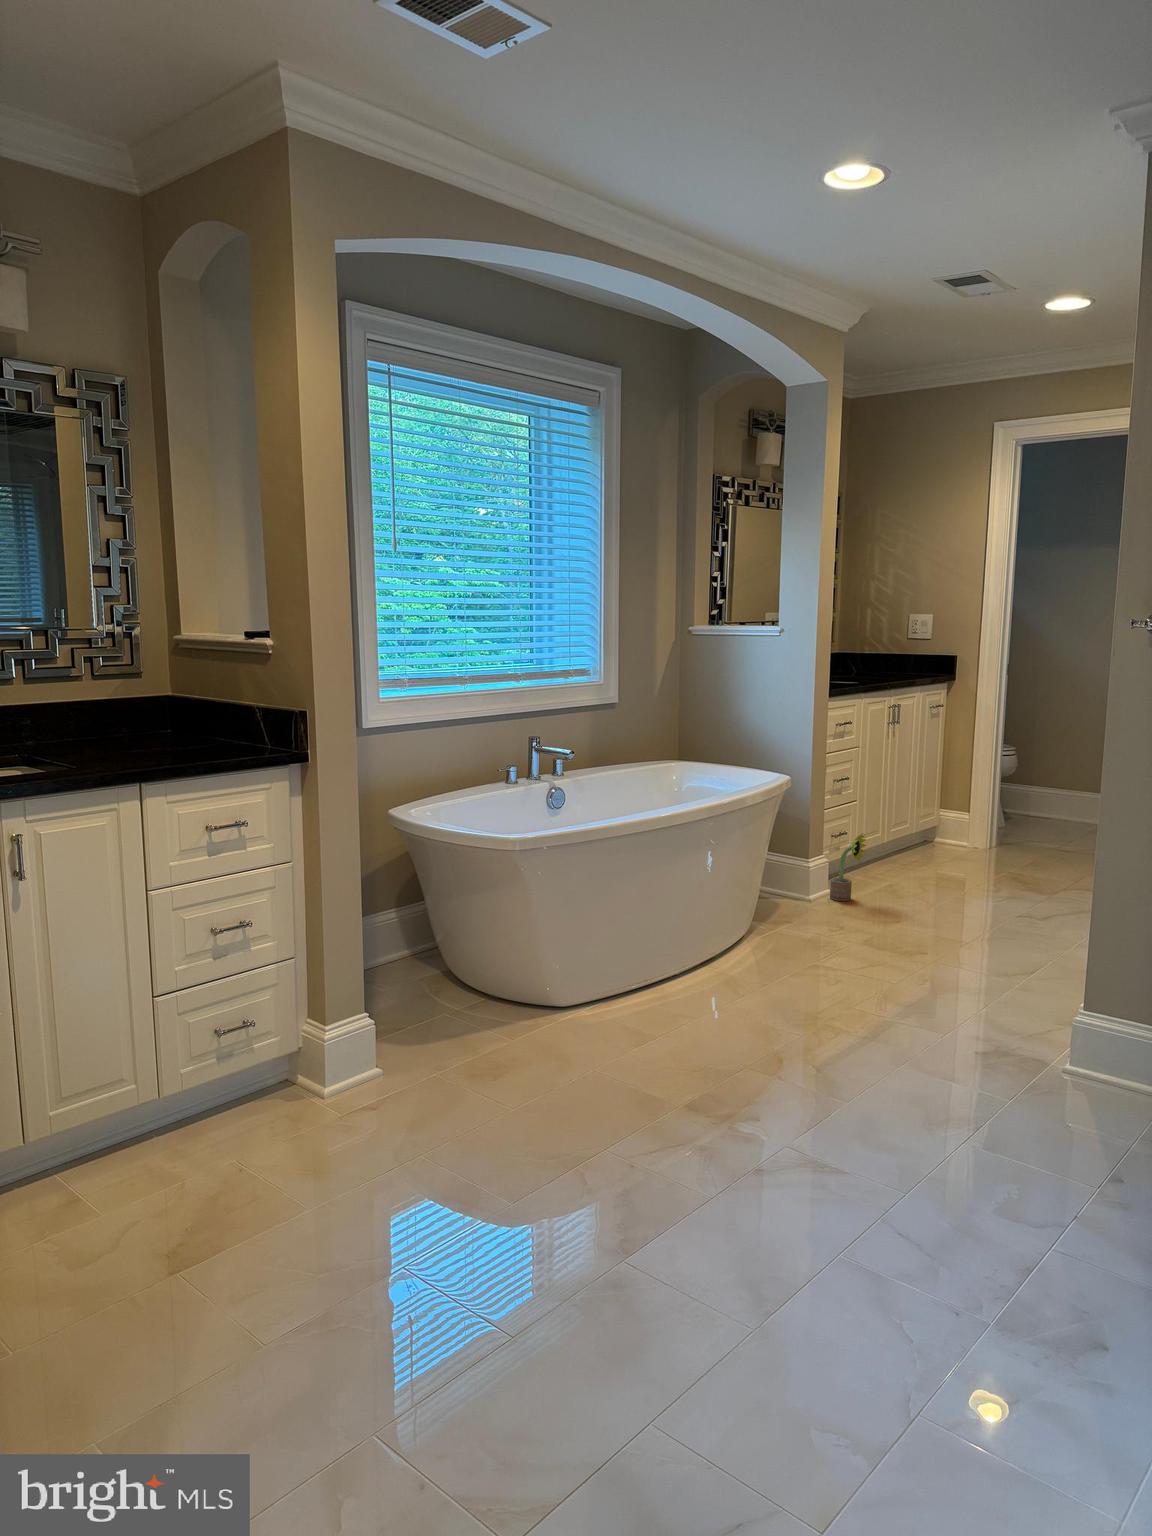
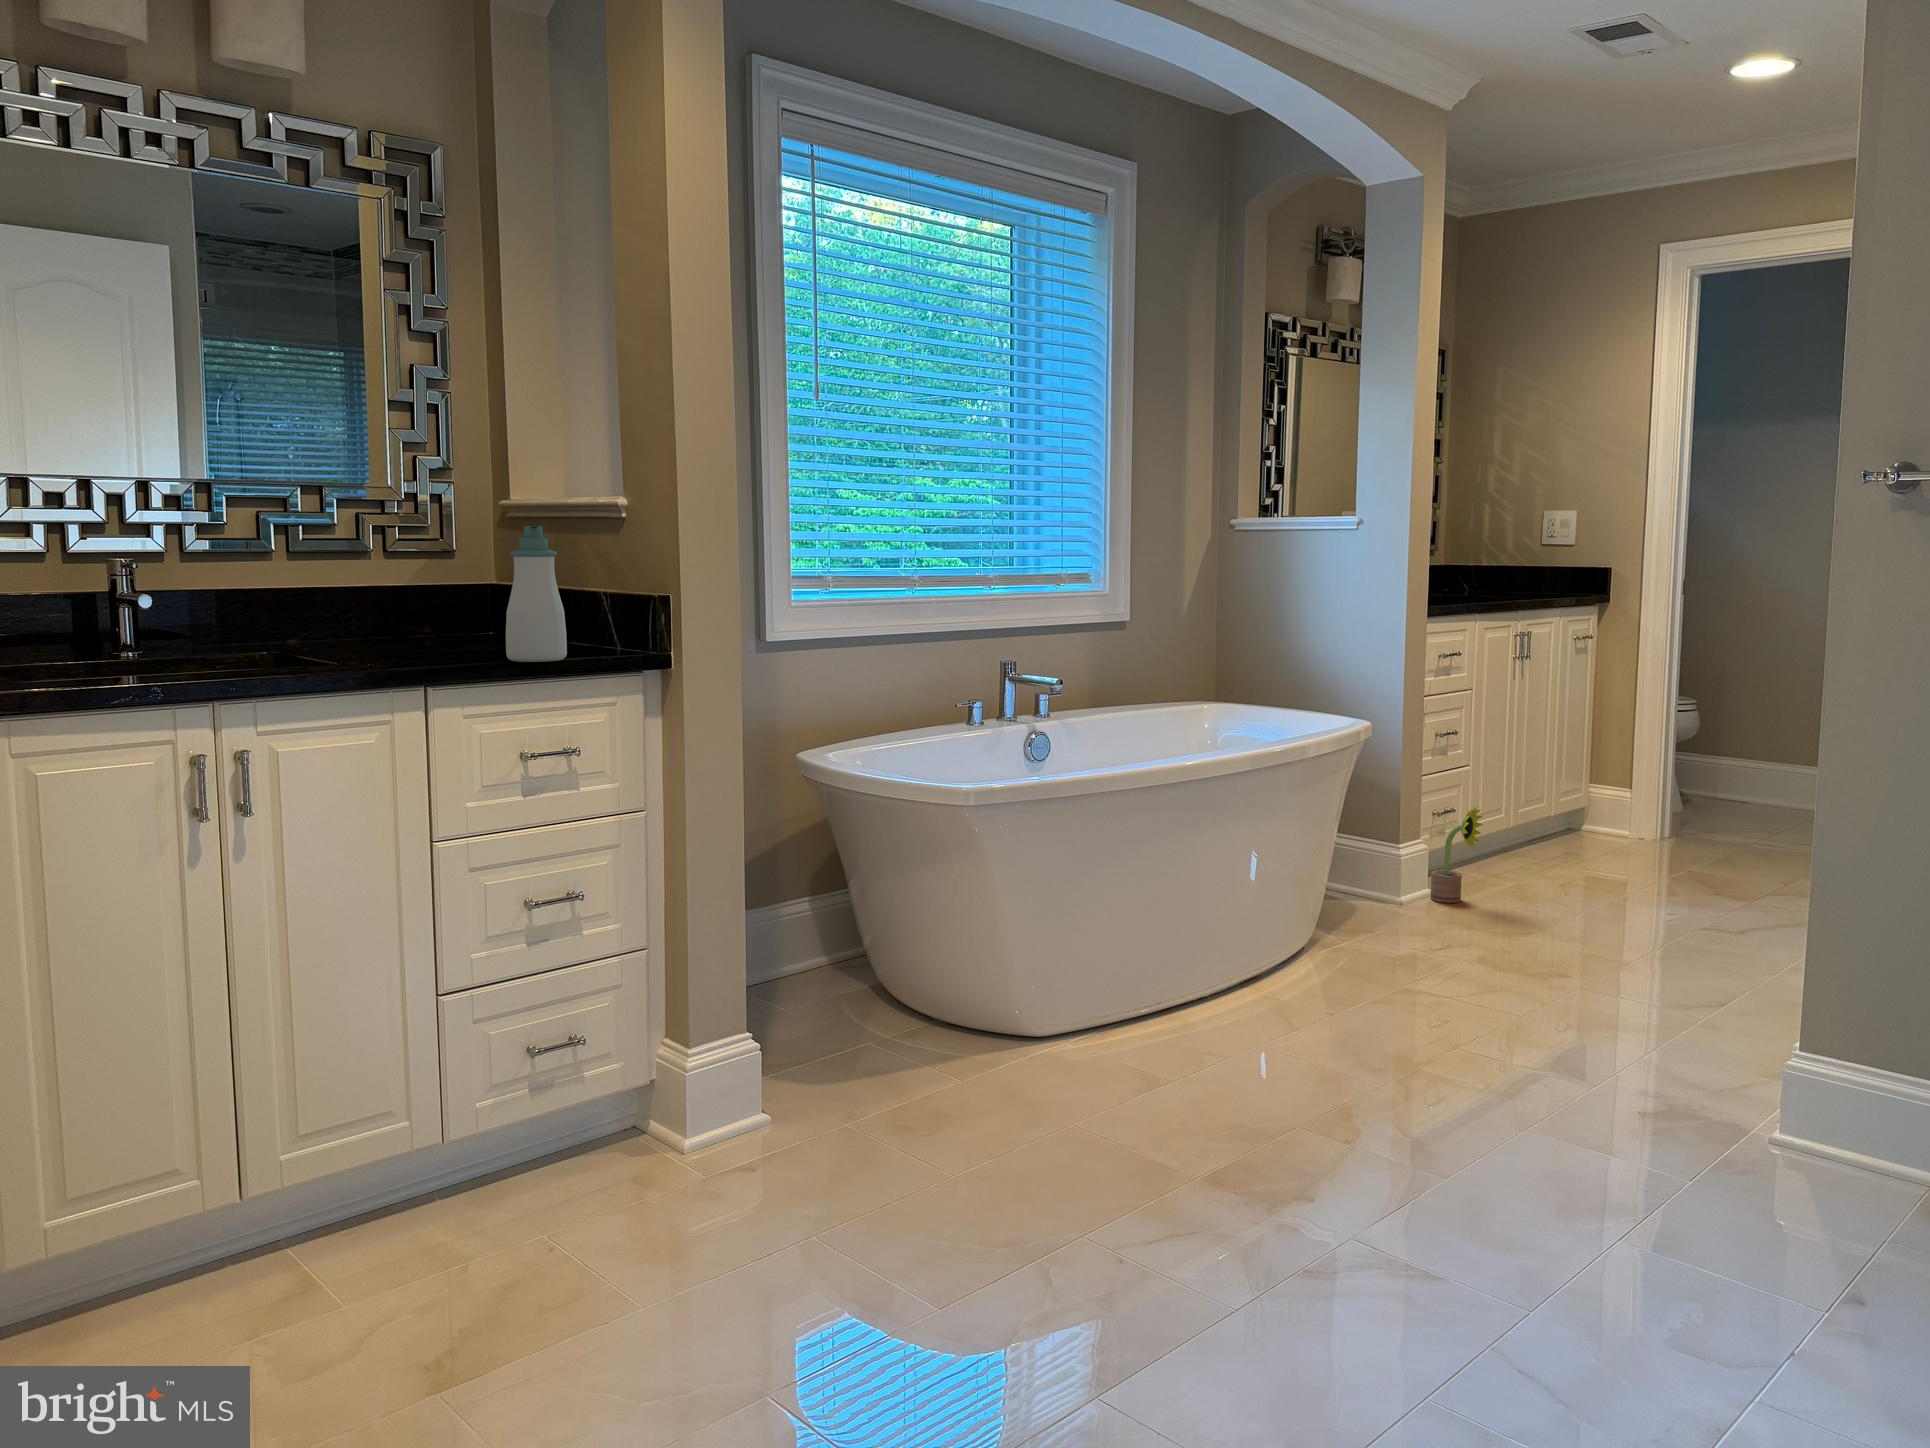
soap bottle: none [193,665,236,762] -> present [506,526,567,662]

